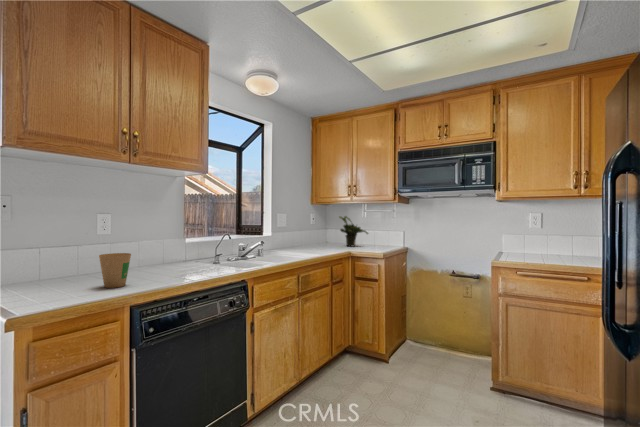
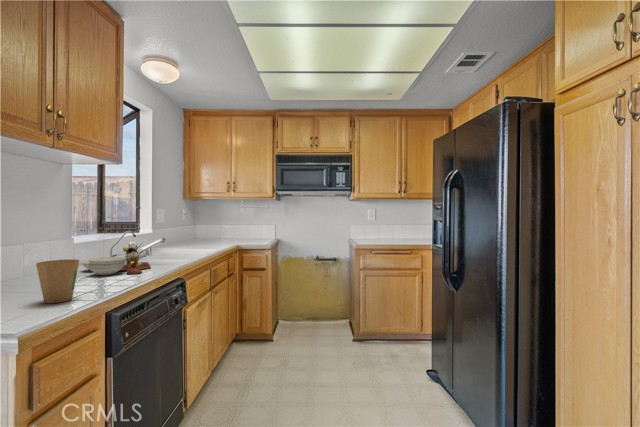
potted plant: present [339,216,368,246] -> none [216,211,245,240]
cutting board: none [176,244,236,271] -> present [82,244,151,275]

